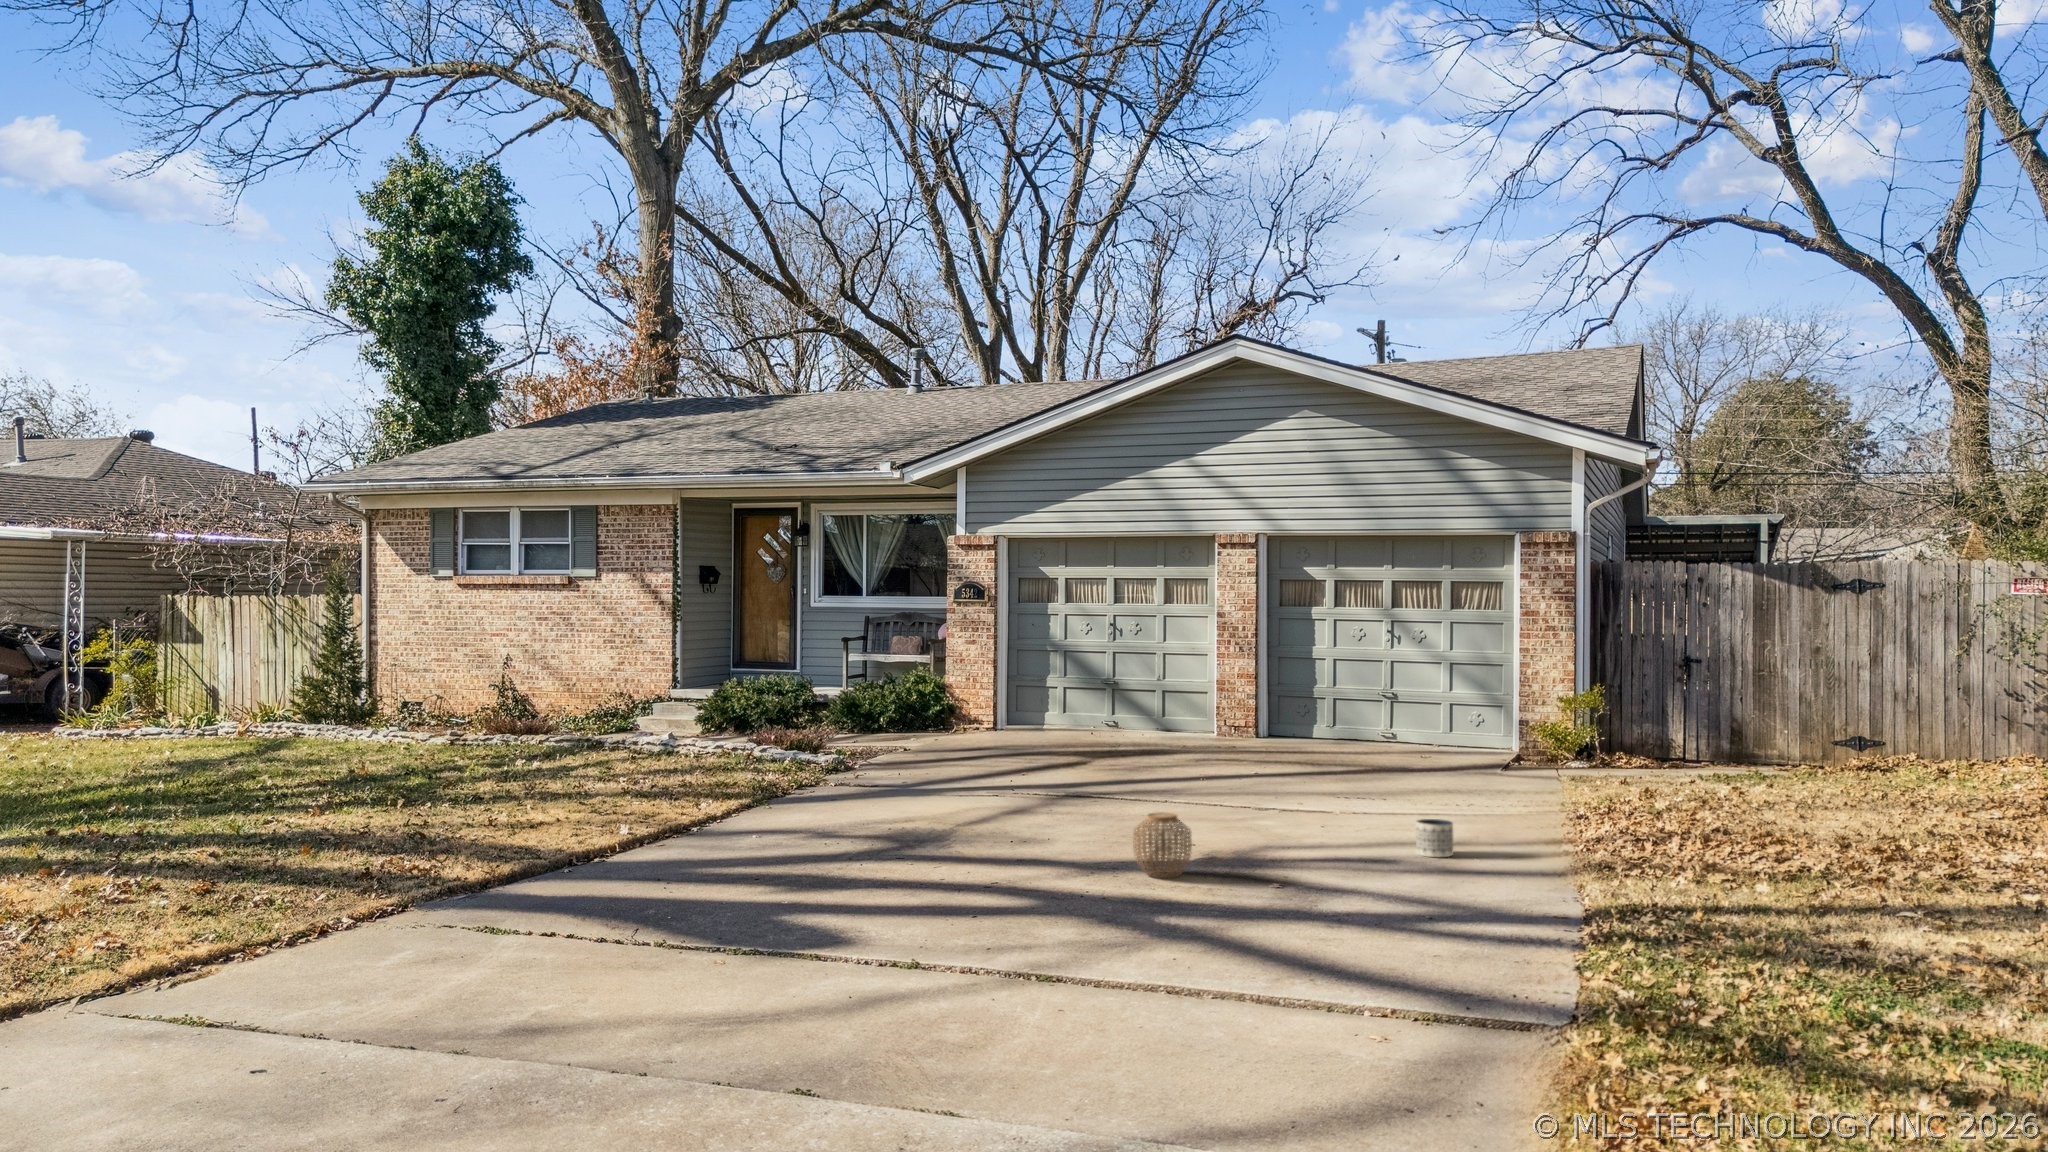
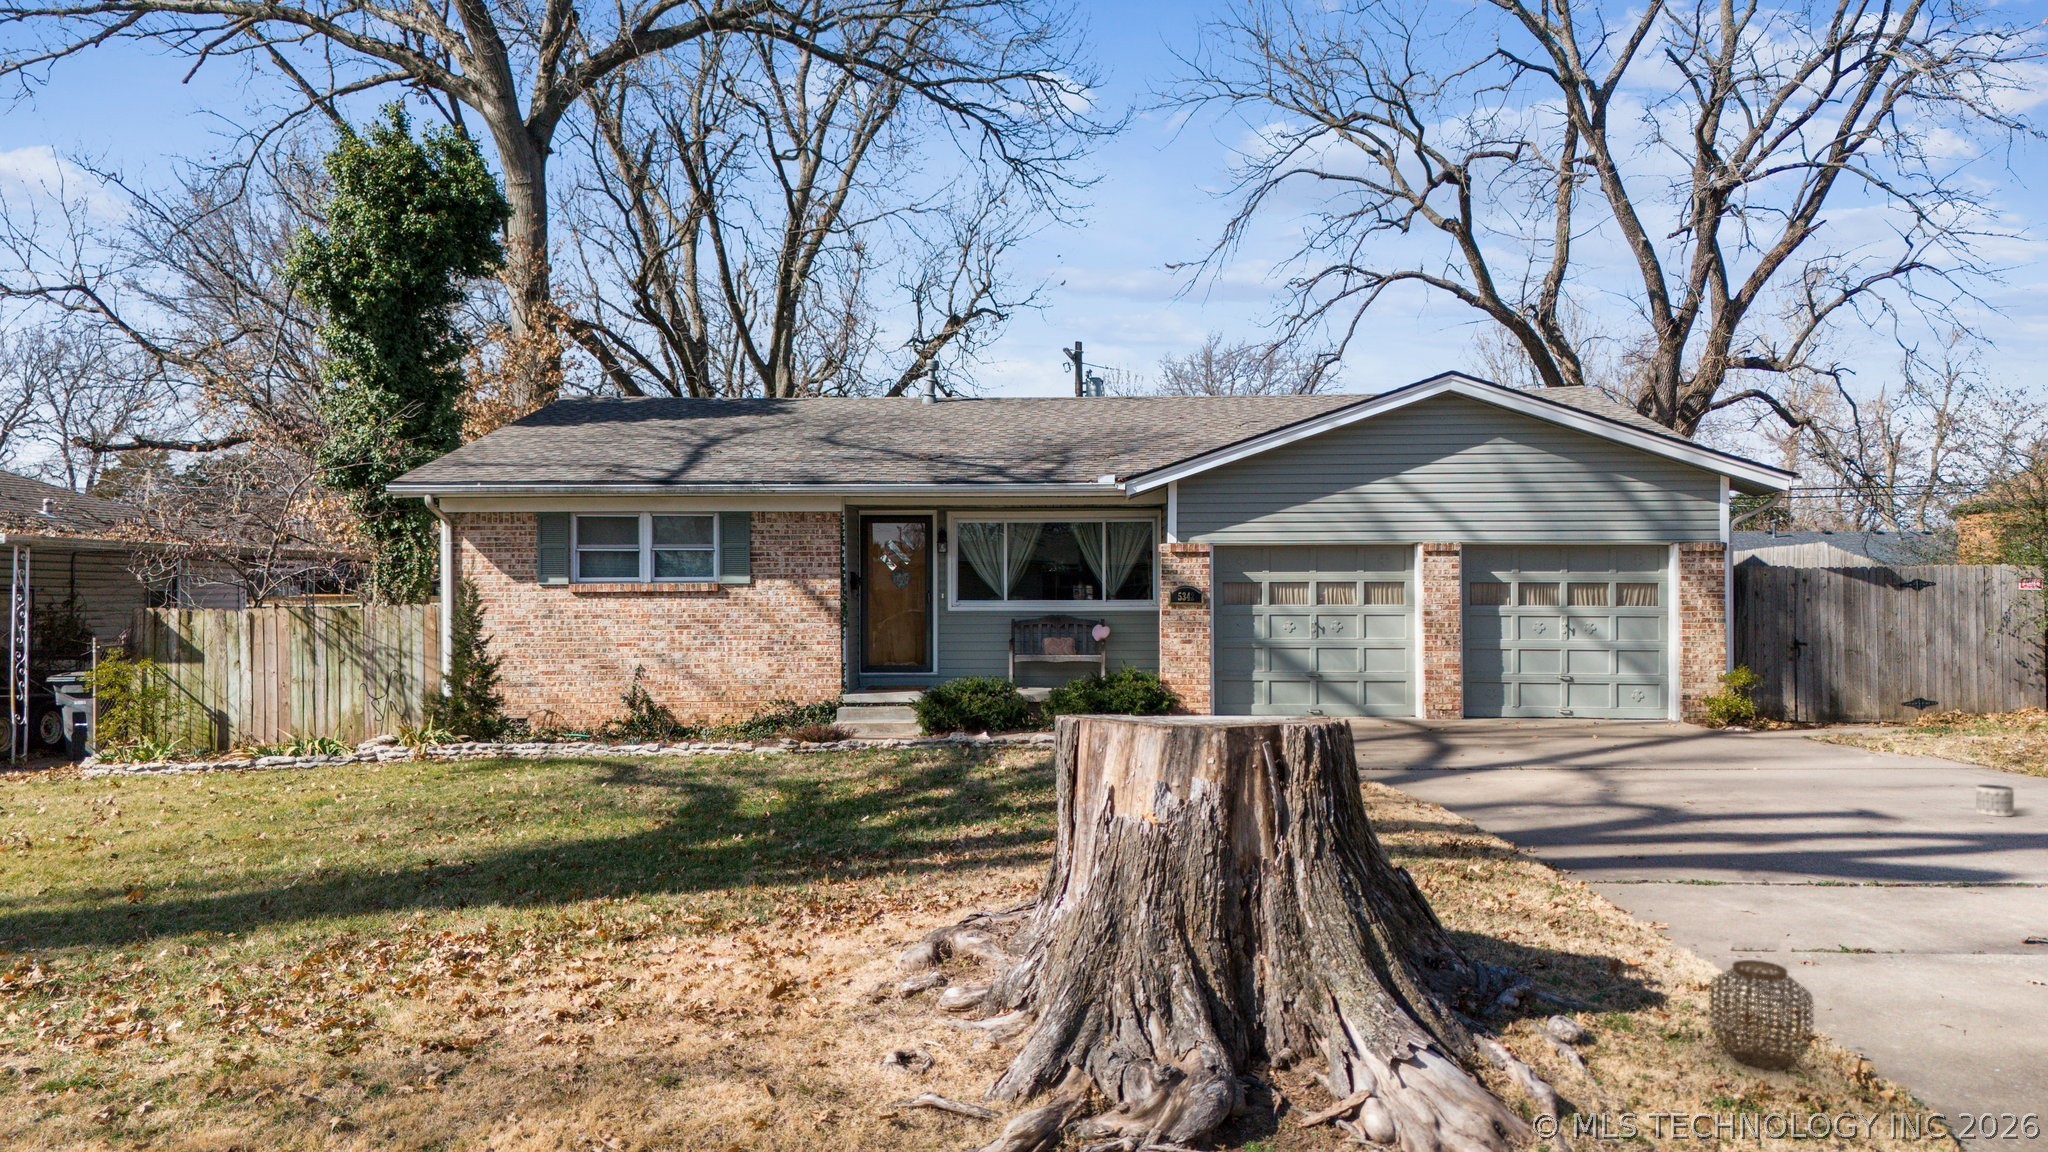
woven basket: present [1133,813,1191,878] -> present [1709,960,1814,1070]

